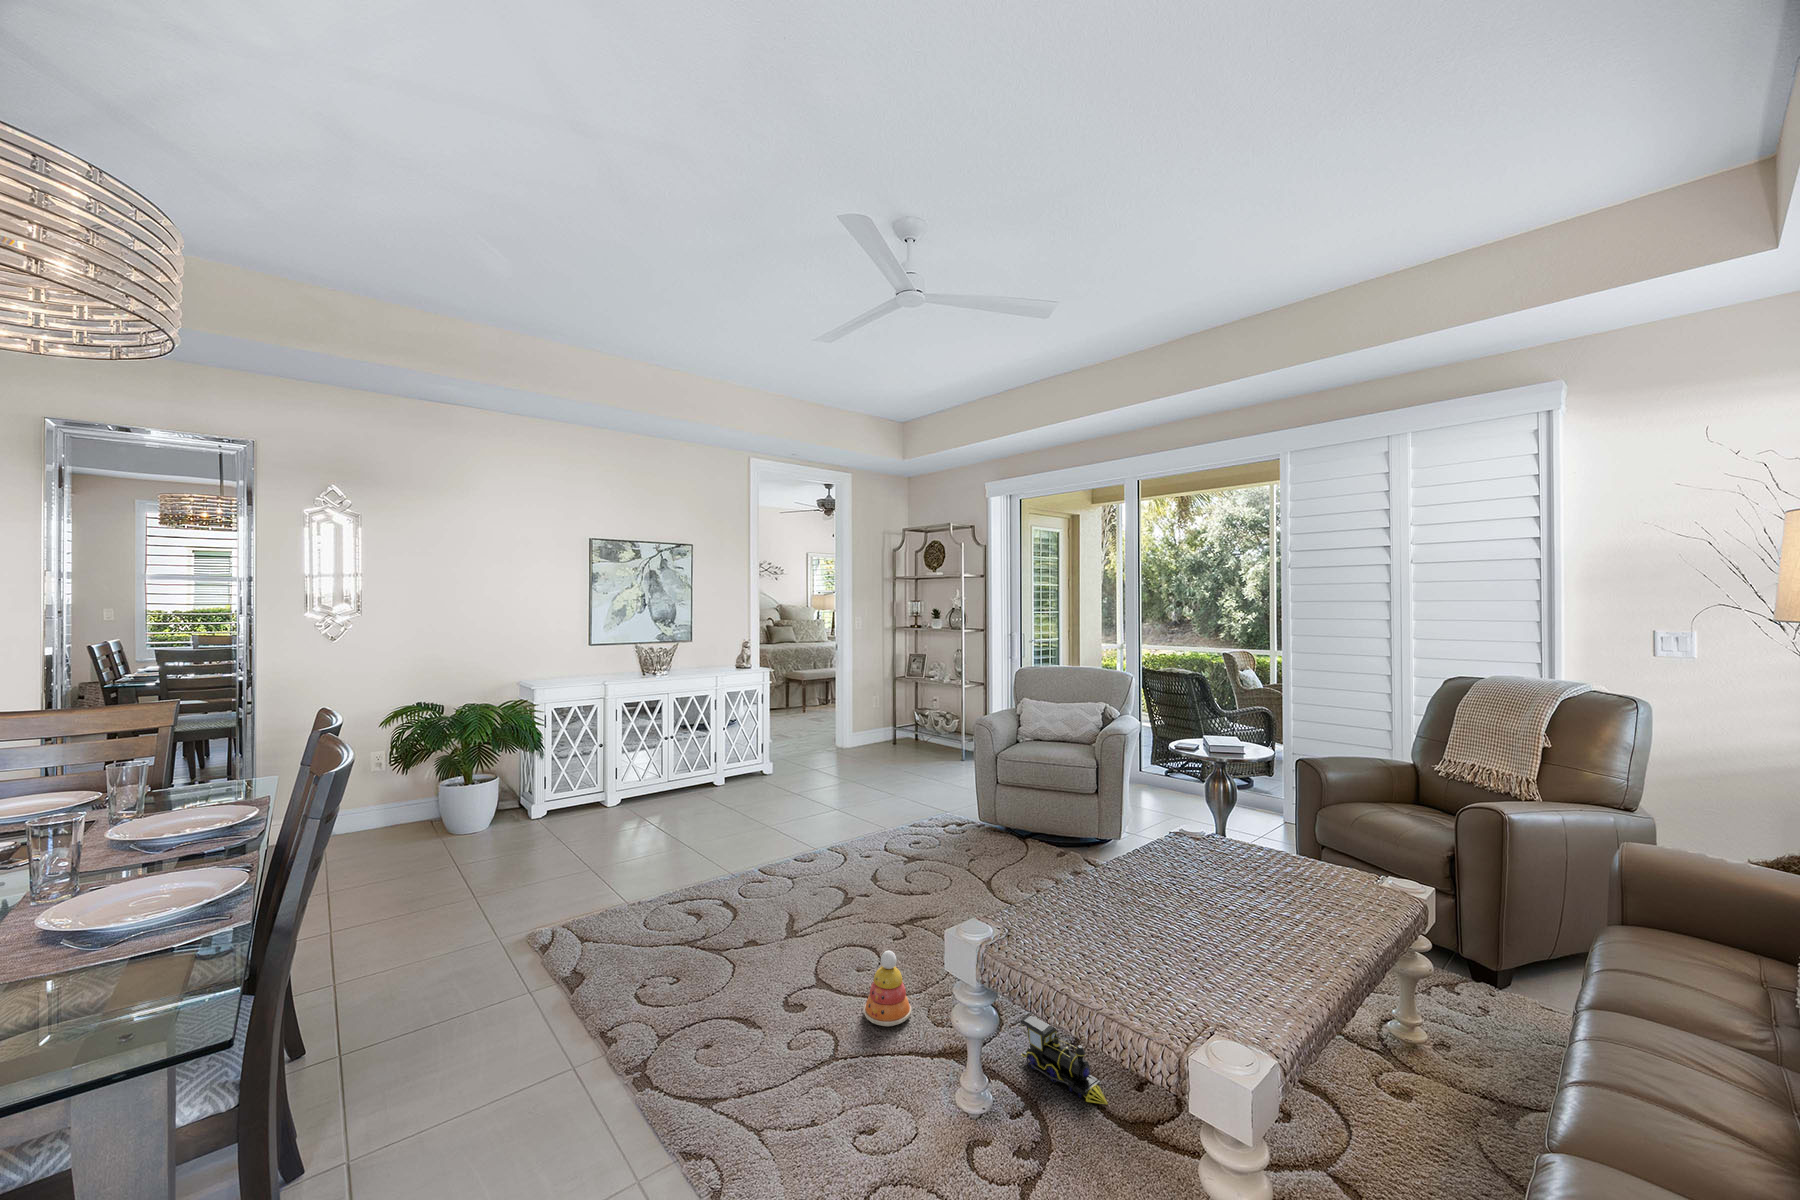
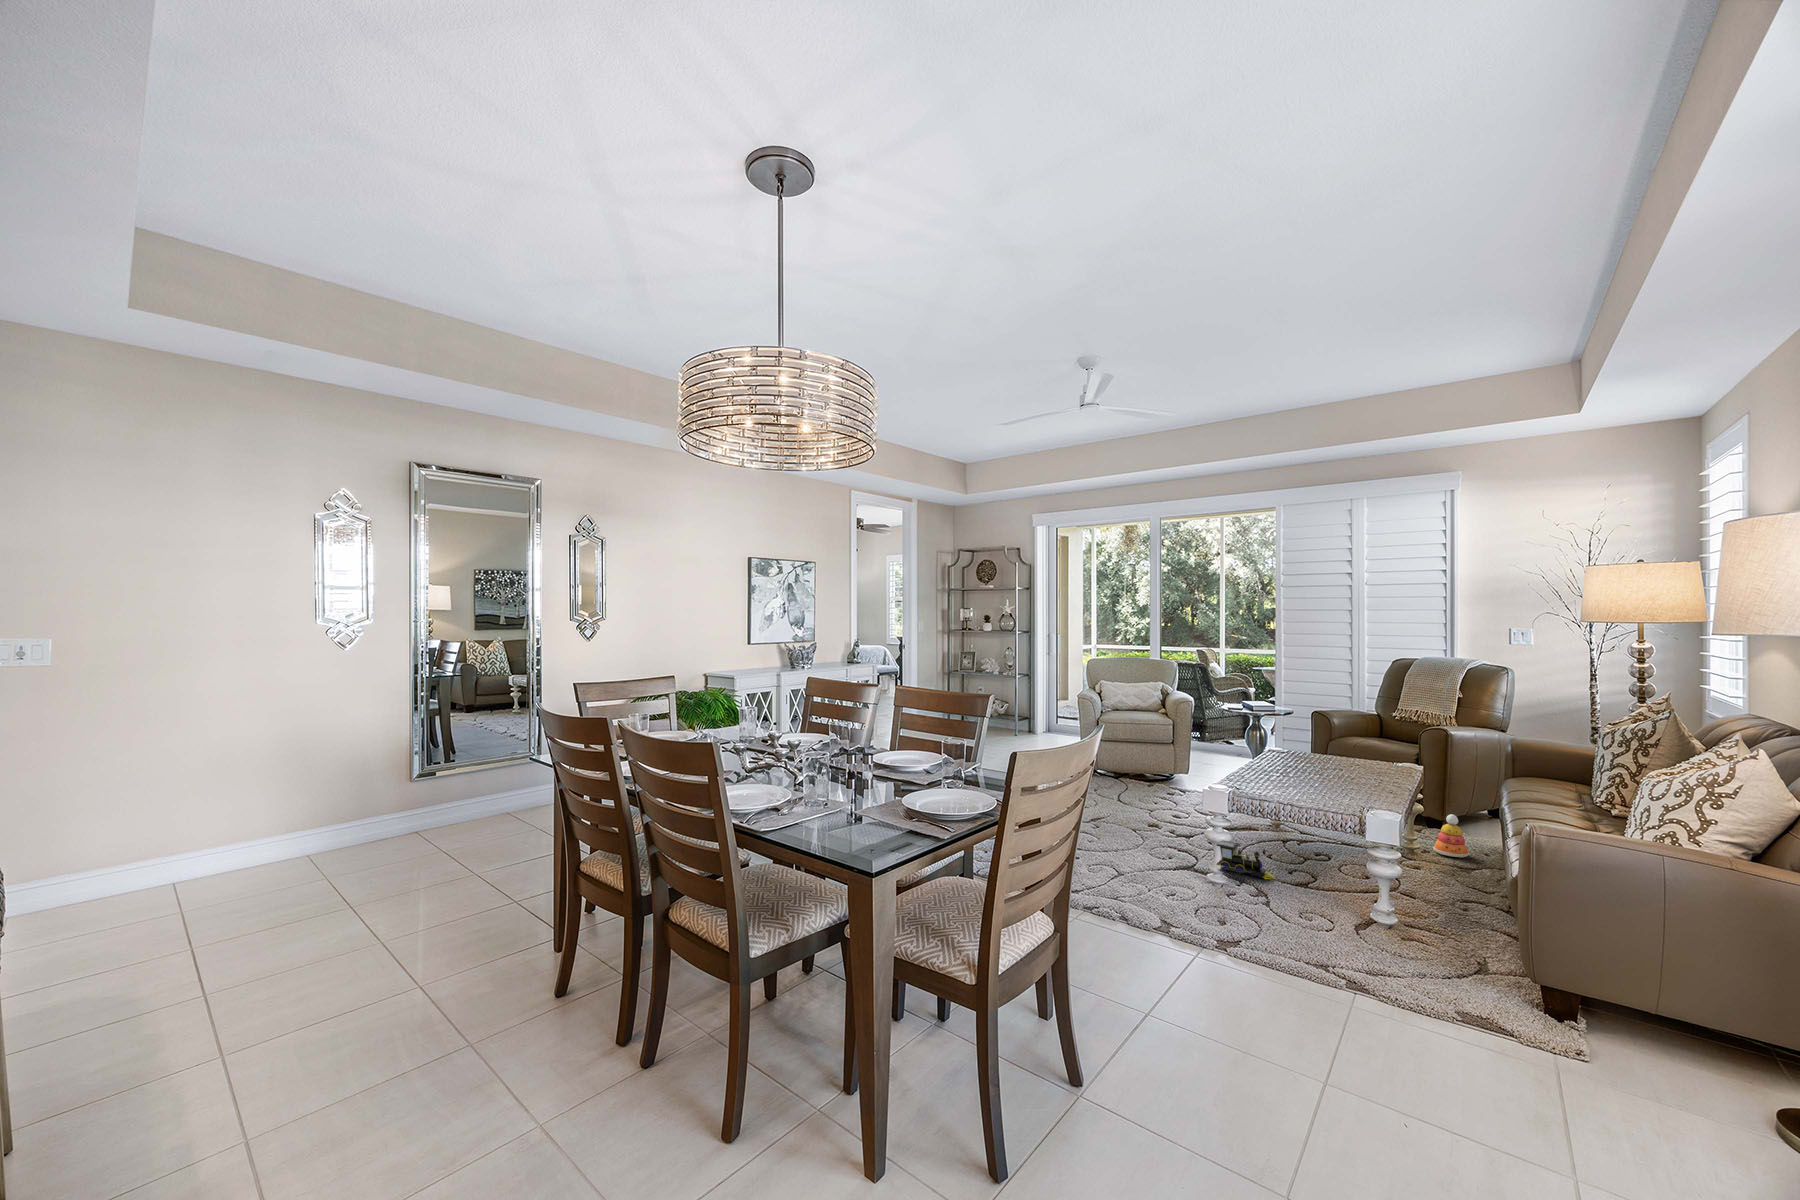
stacking toy: present [864,950,911,1026] -> present [1433,814,1469,858]

